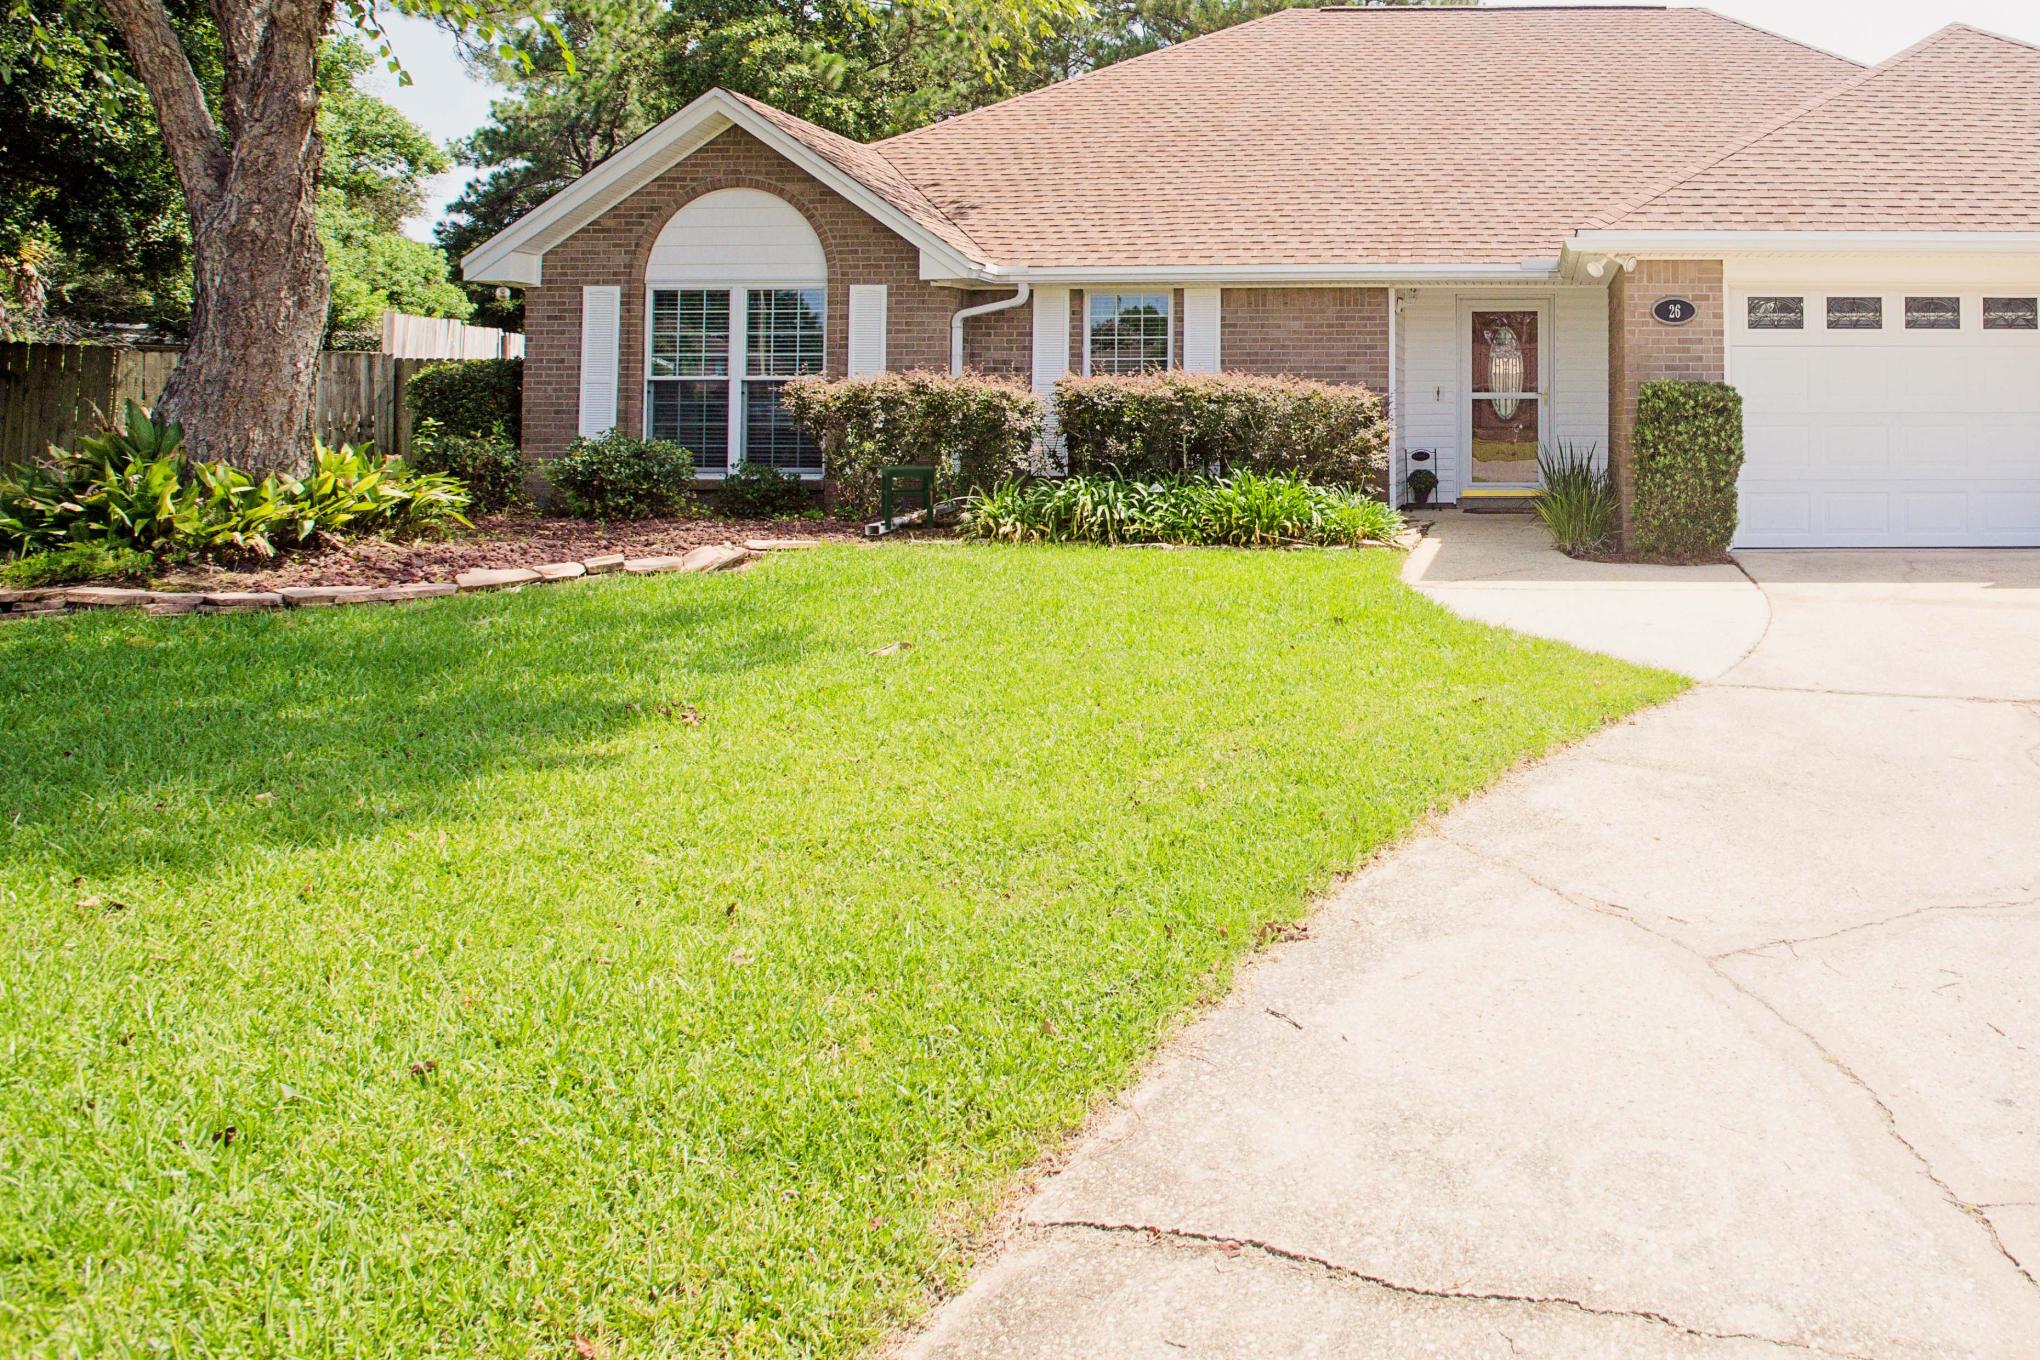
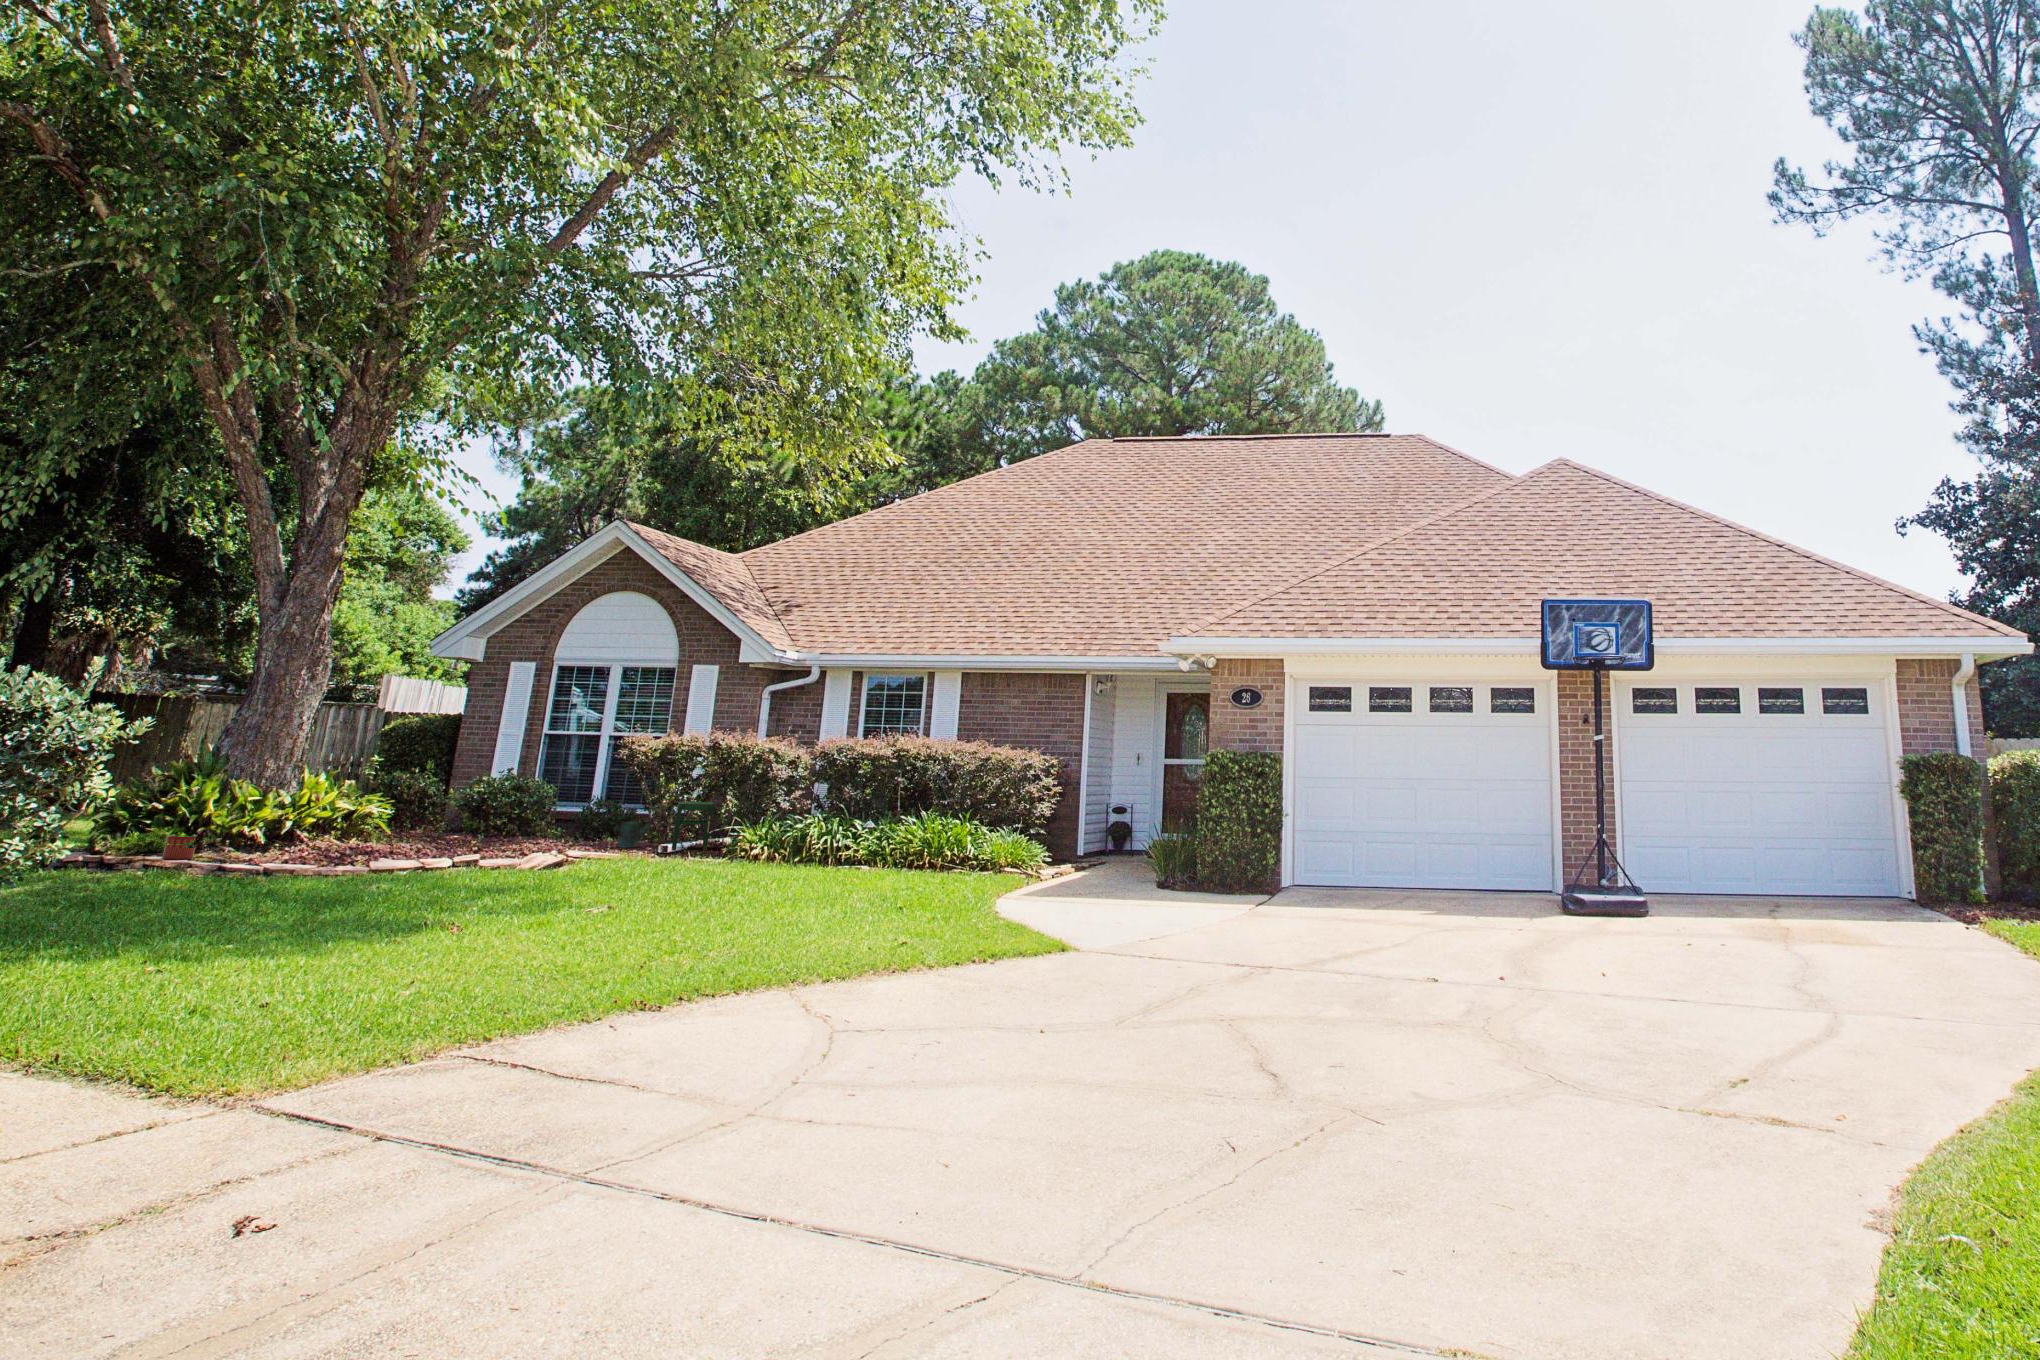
watering can: none [799,488,850,529] -> present [617,819,653,848]
planter: none [100,548,155,587] -> present [162,835,196,860]

